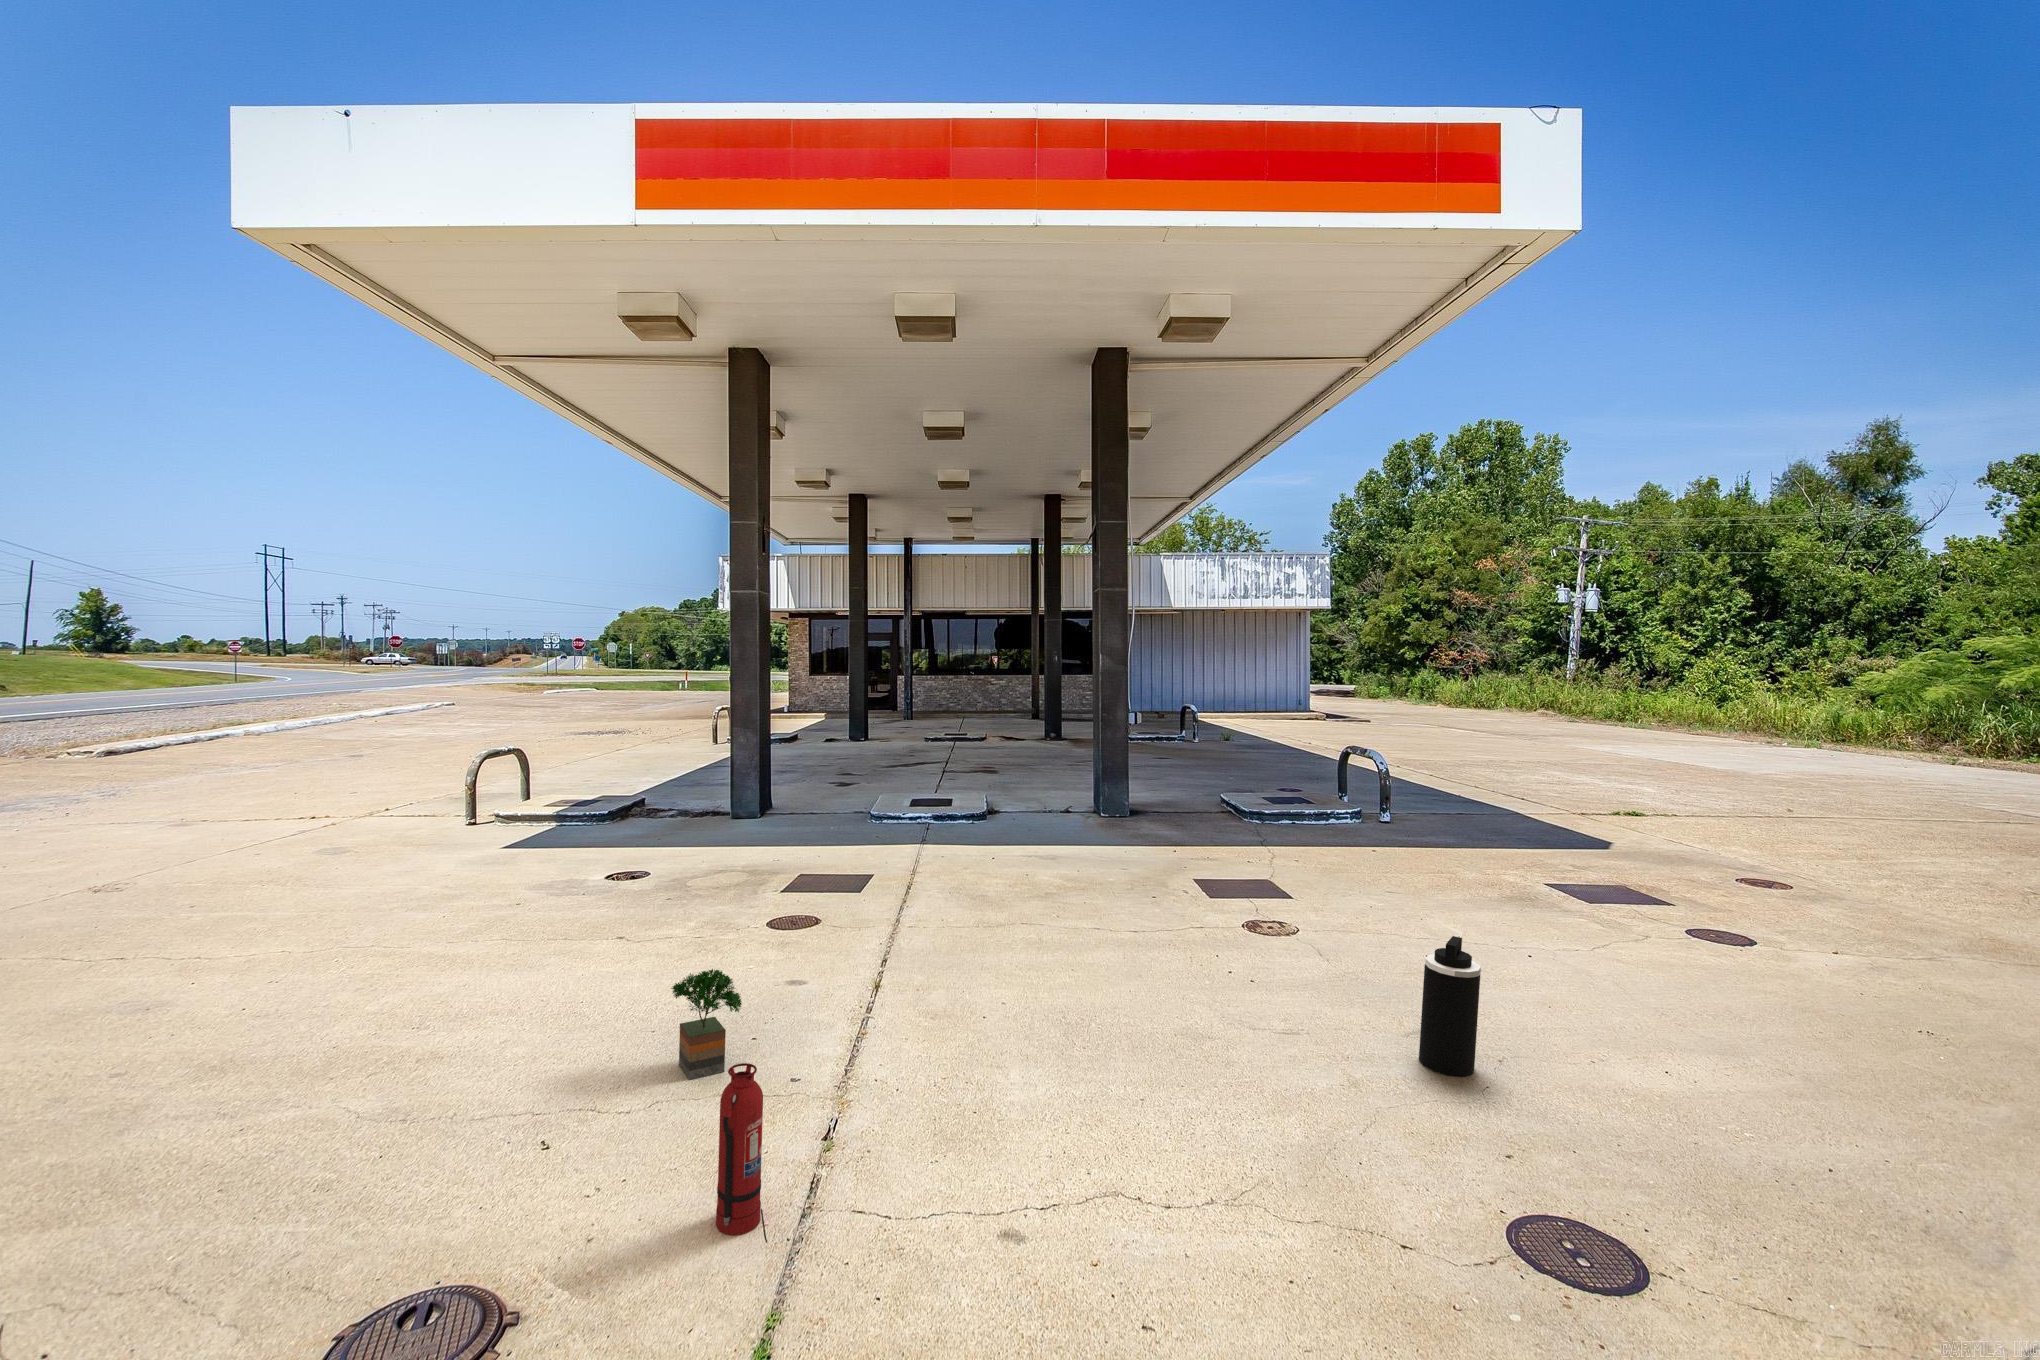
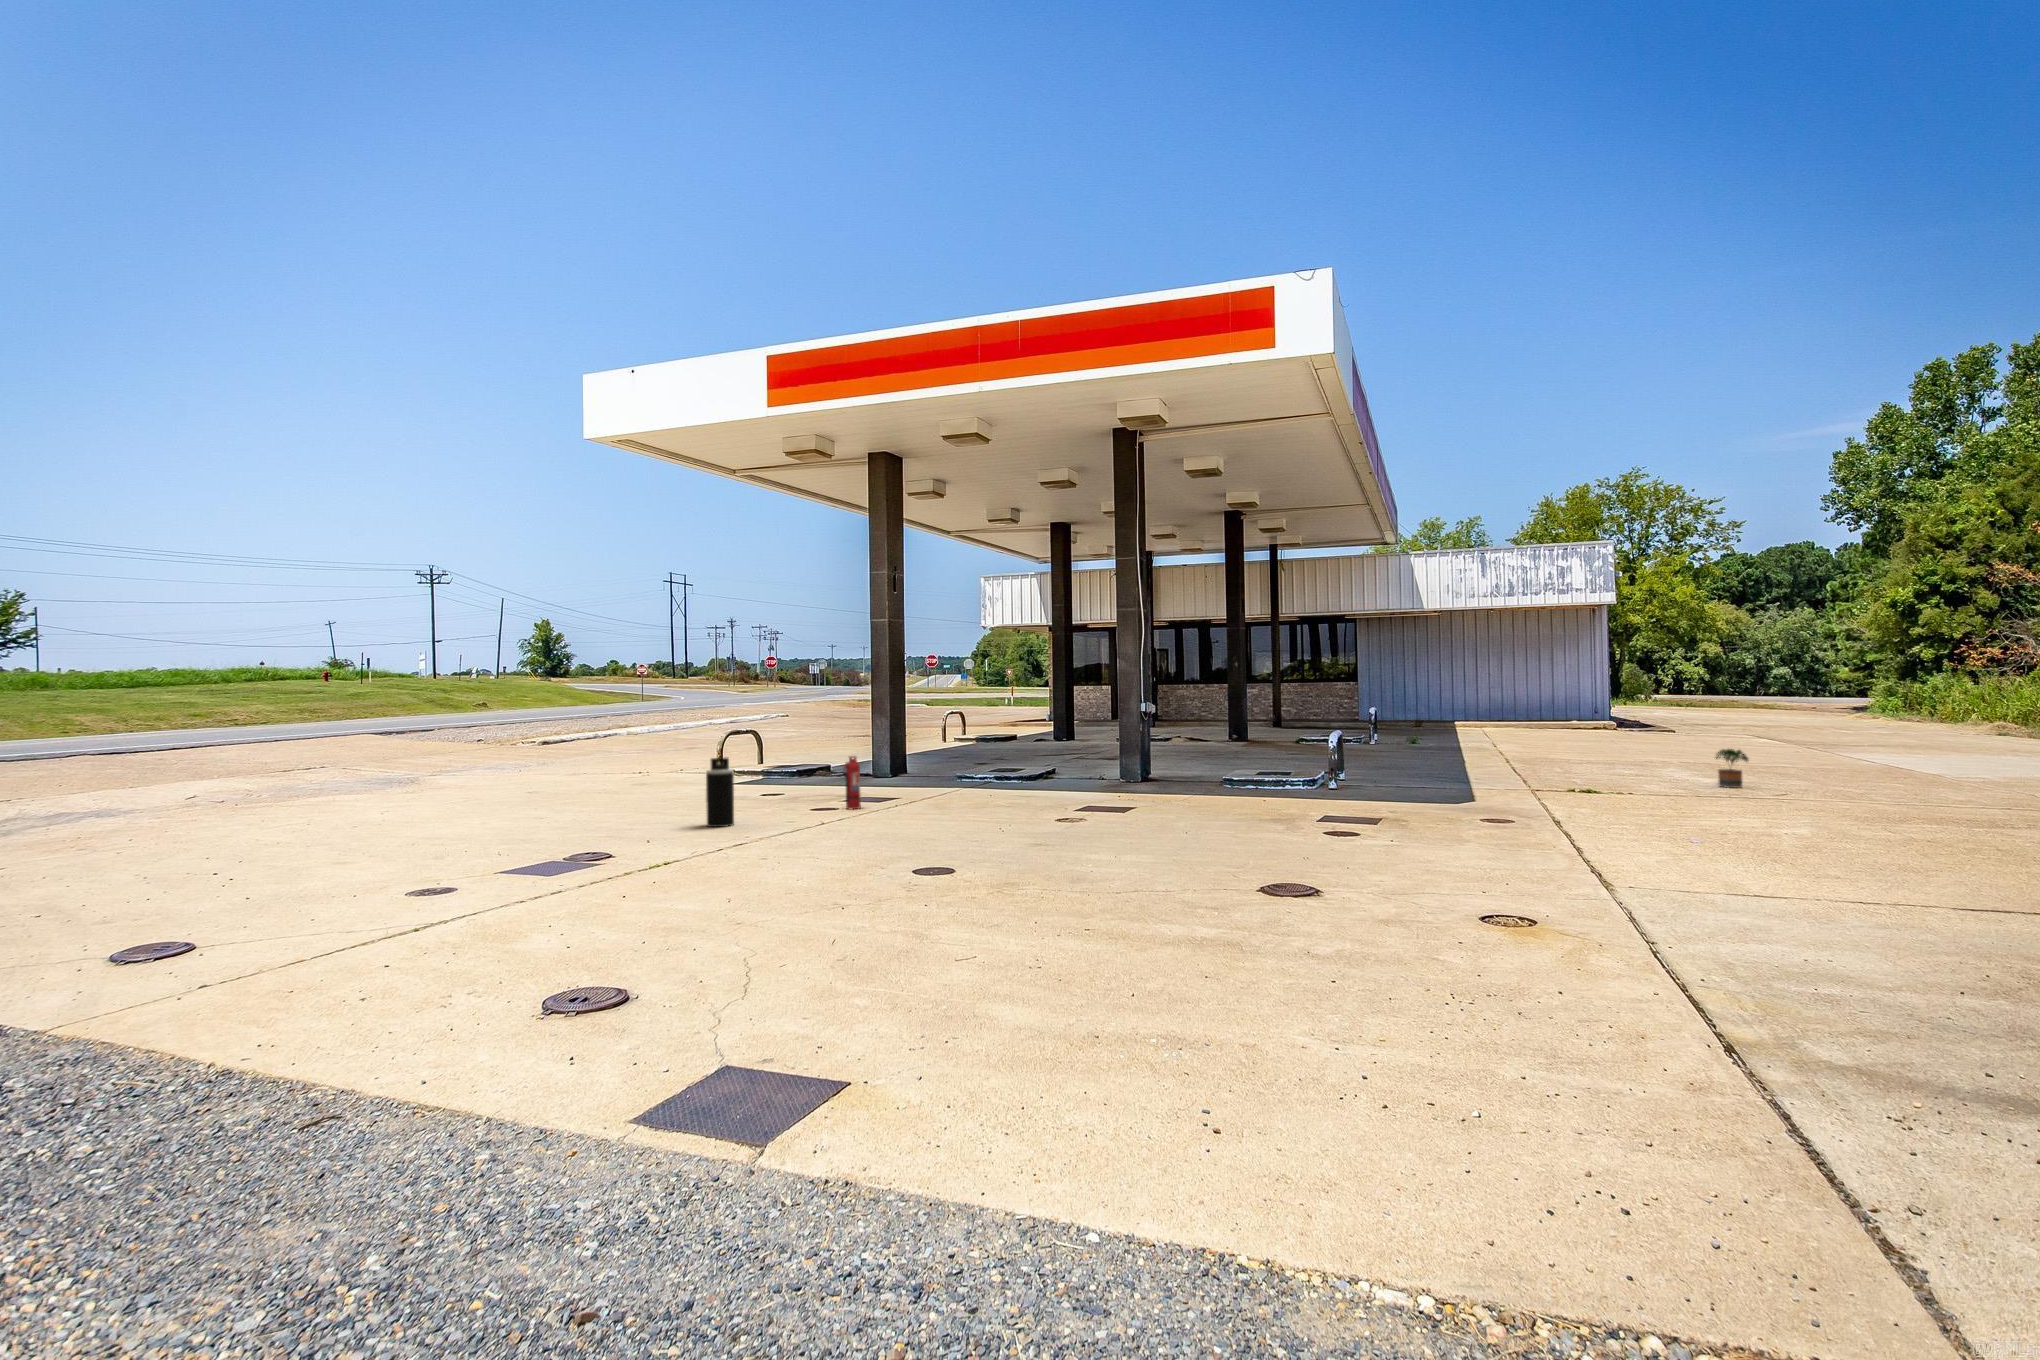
potted tree: present [671,969,742,1080] -> present [1716,749,1749,788]
fire extinguisher: present [716,1063,763,1235] -> present [844,756,861,809]

